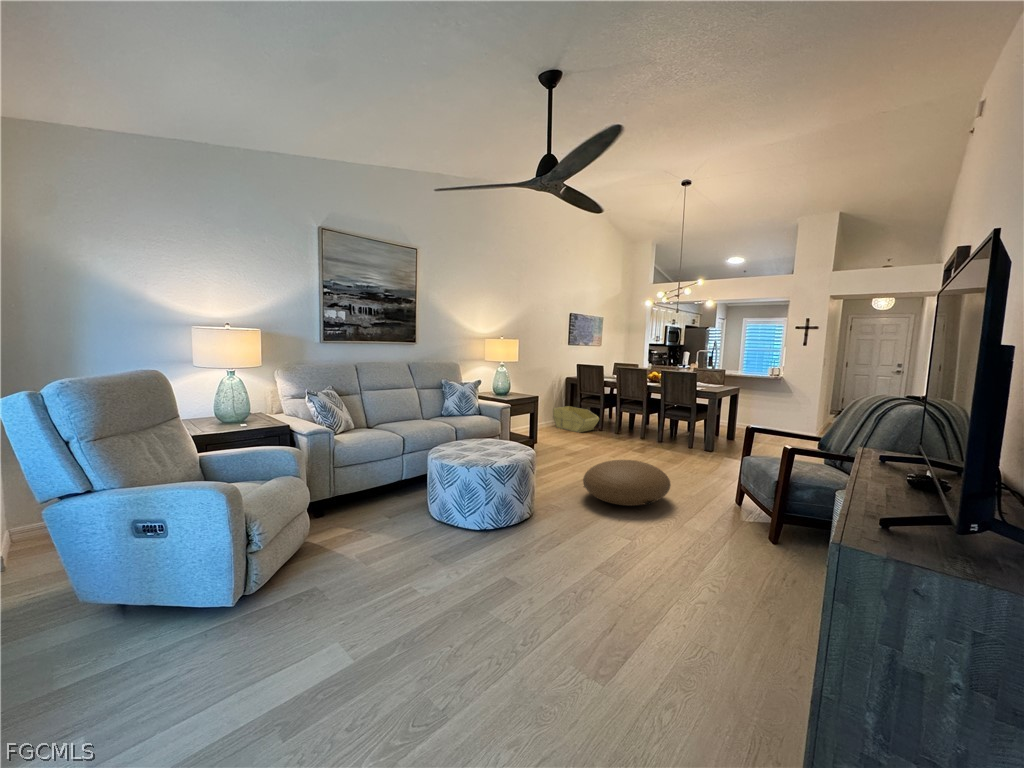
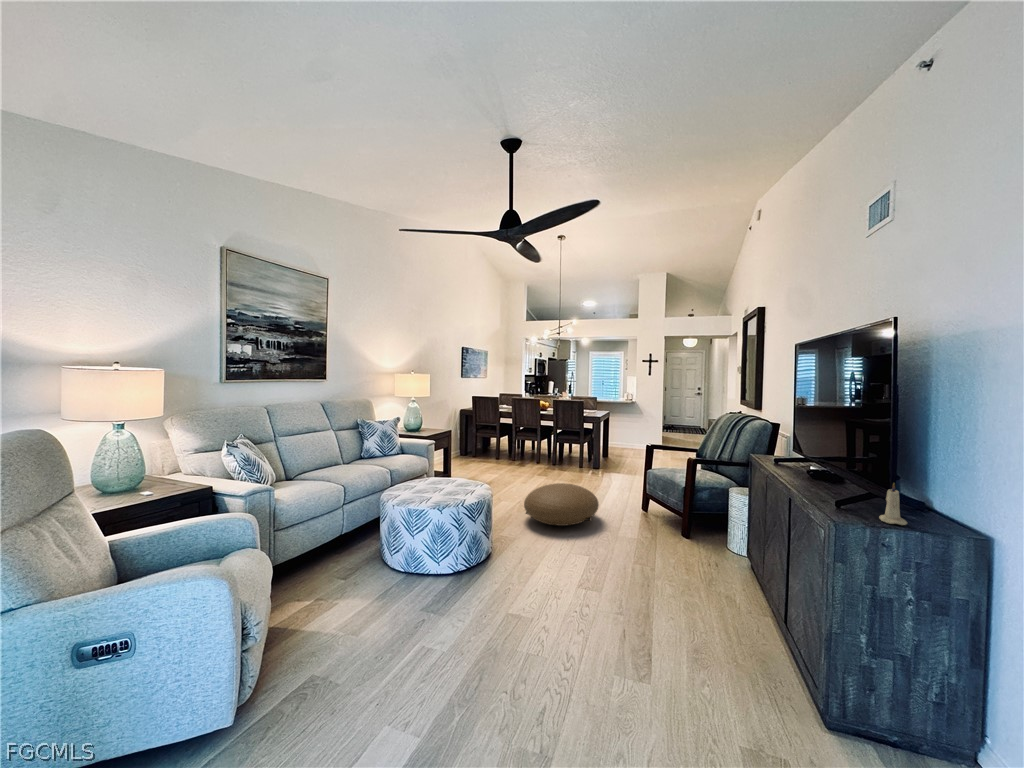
storage bin: present [553,406,599,433] -> none [449,437,495,462]
candle: none [938,496,987,566] -> present [879,483,907,525]

